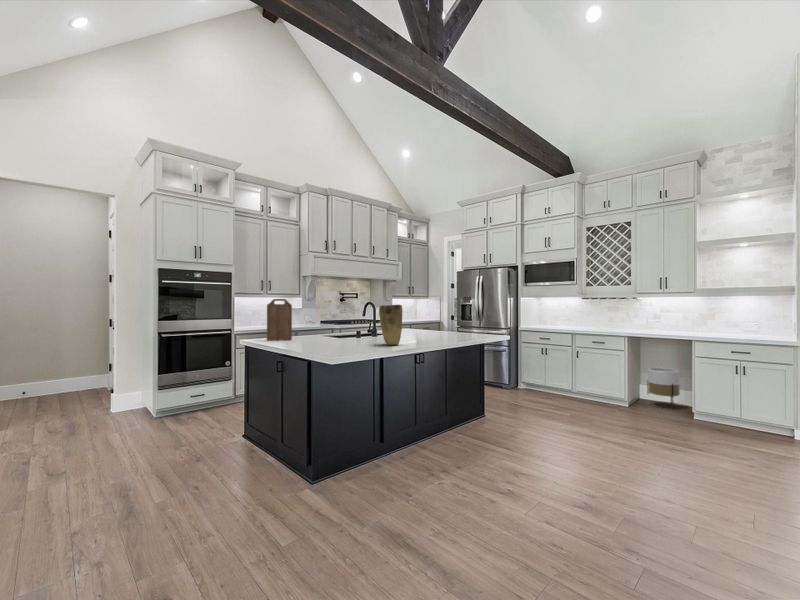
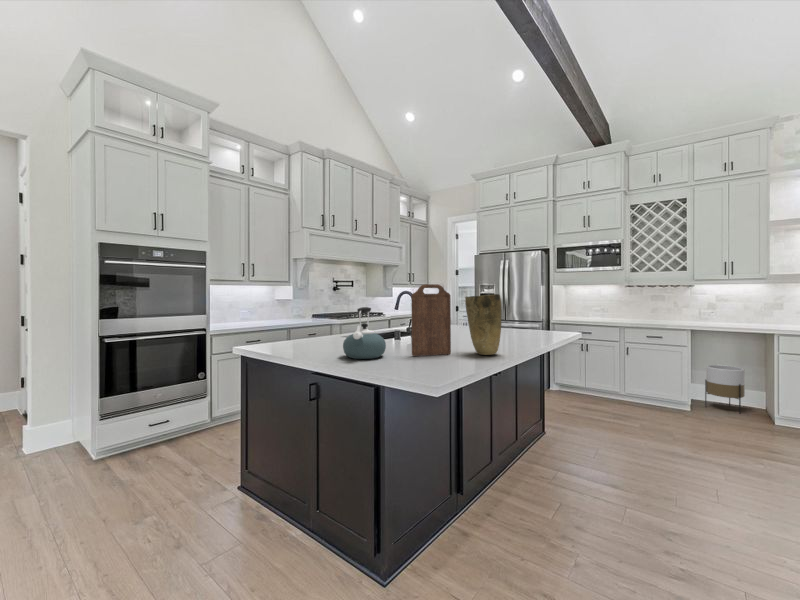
cutting board: present [267,299,292,340] -> present [411,284,451,356]
kettle: none [298,313,326,346] -> present [343,307,386,359]

